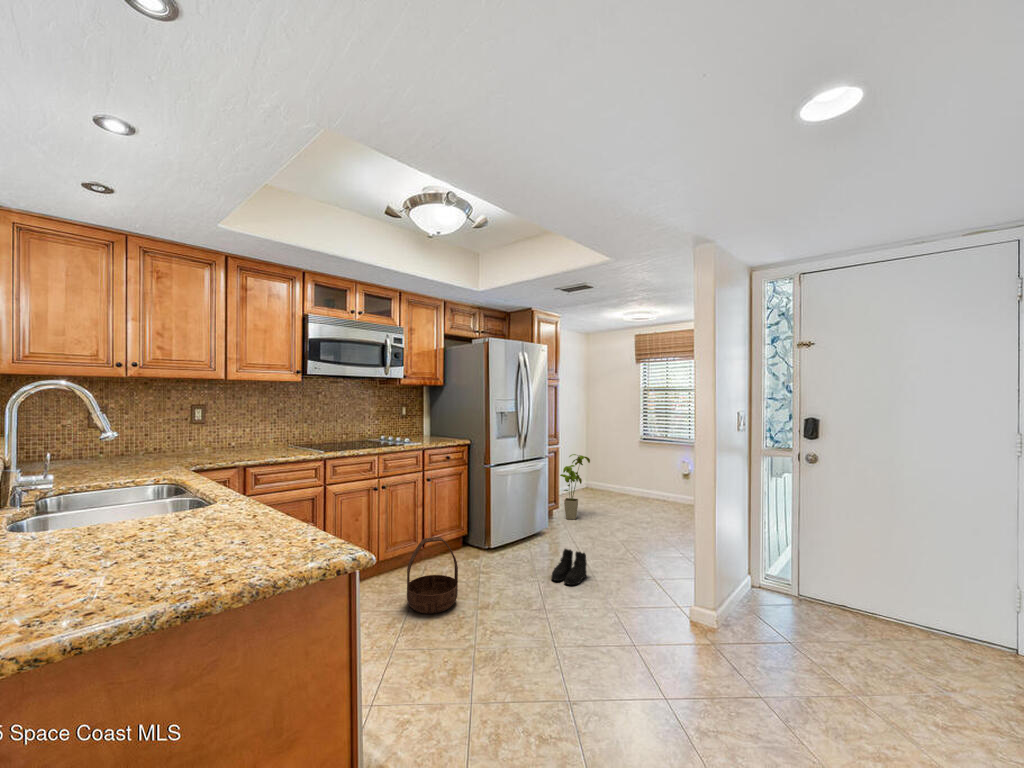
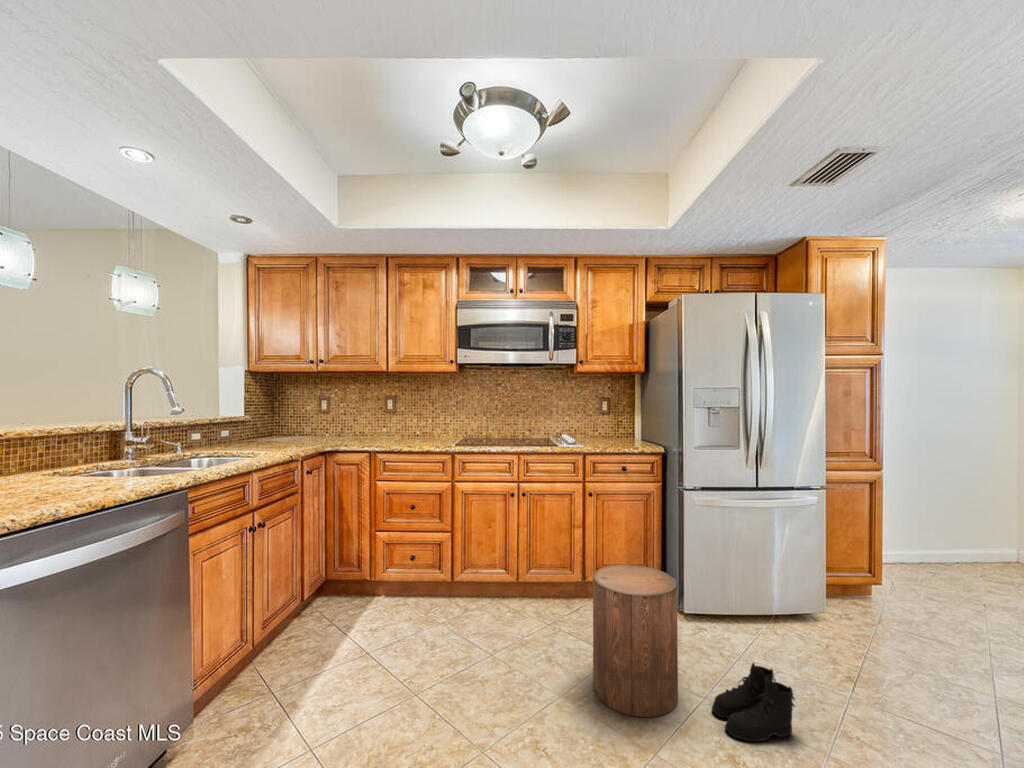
house plant: present [560,454,590,520] -> none [889,497,968,624]
stool: none [488,514,539,600] -> present [593,565,678,717]
basket: present [407,537,458,614] -> none [479,567,546,674]

